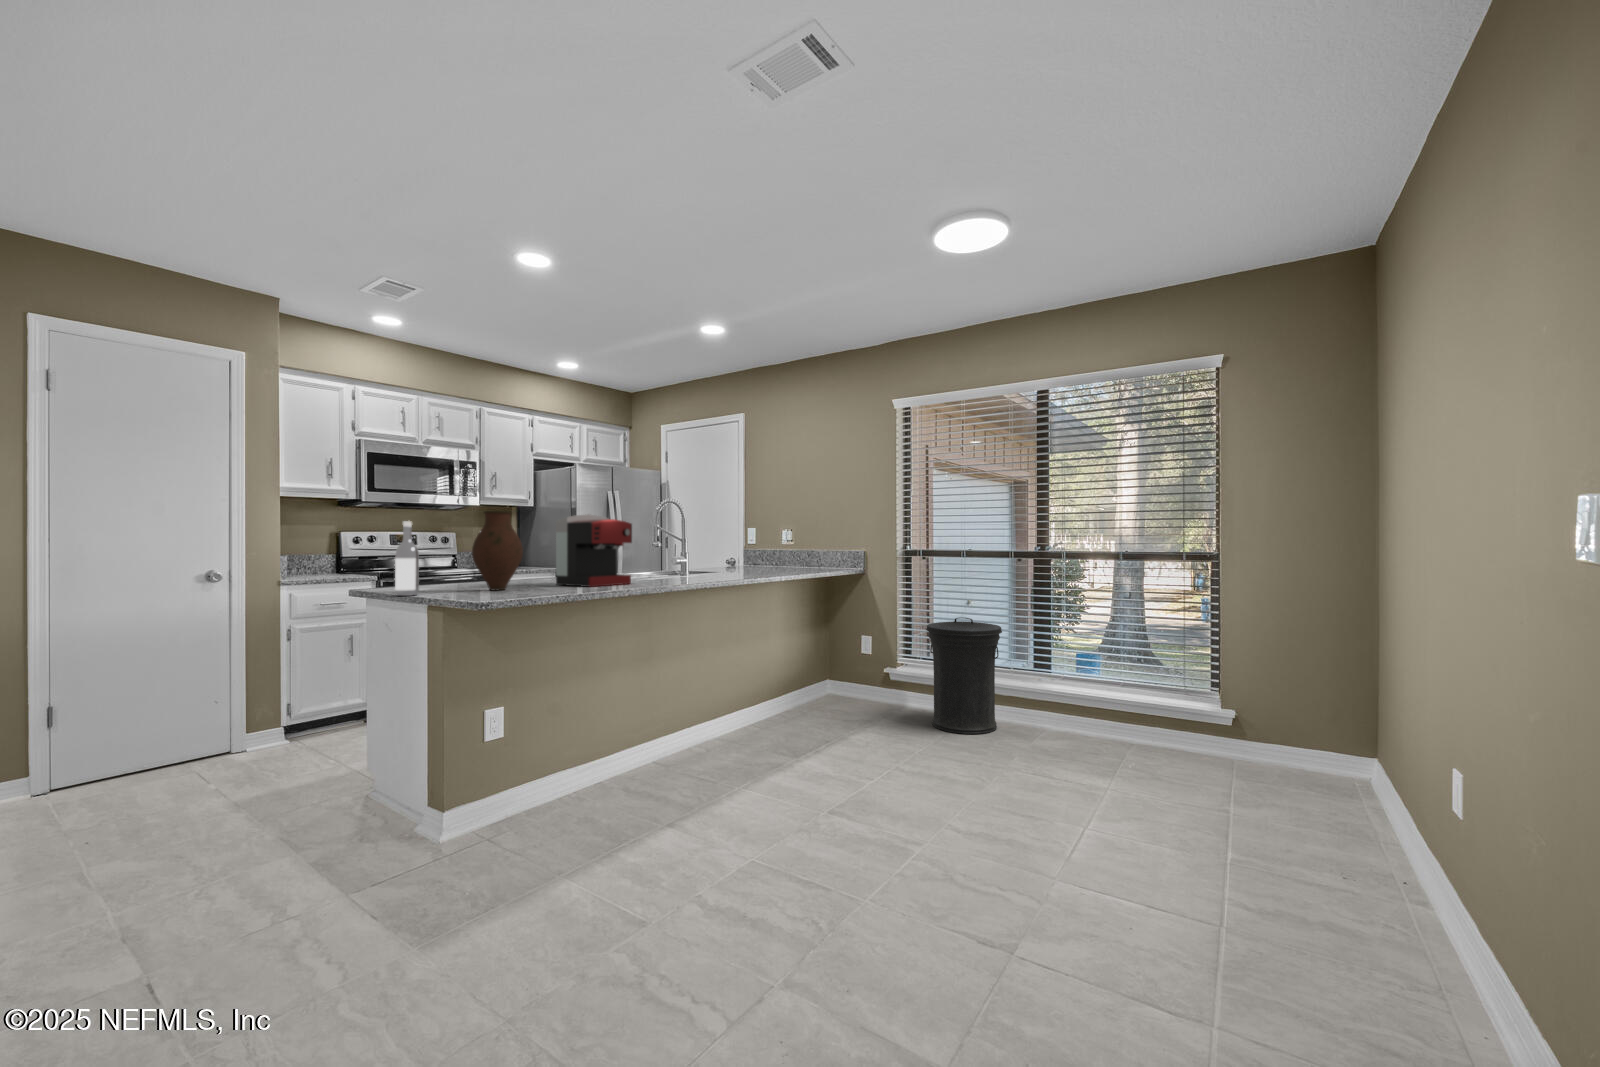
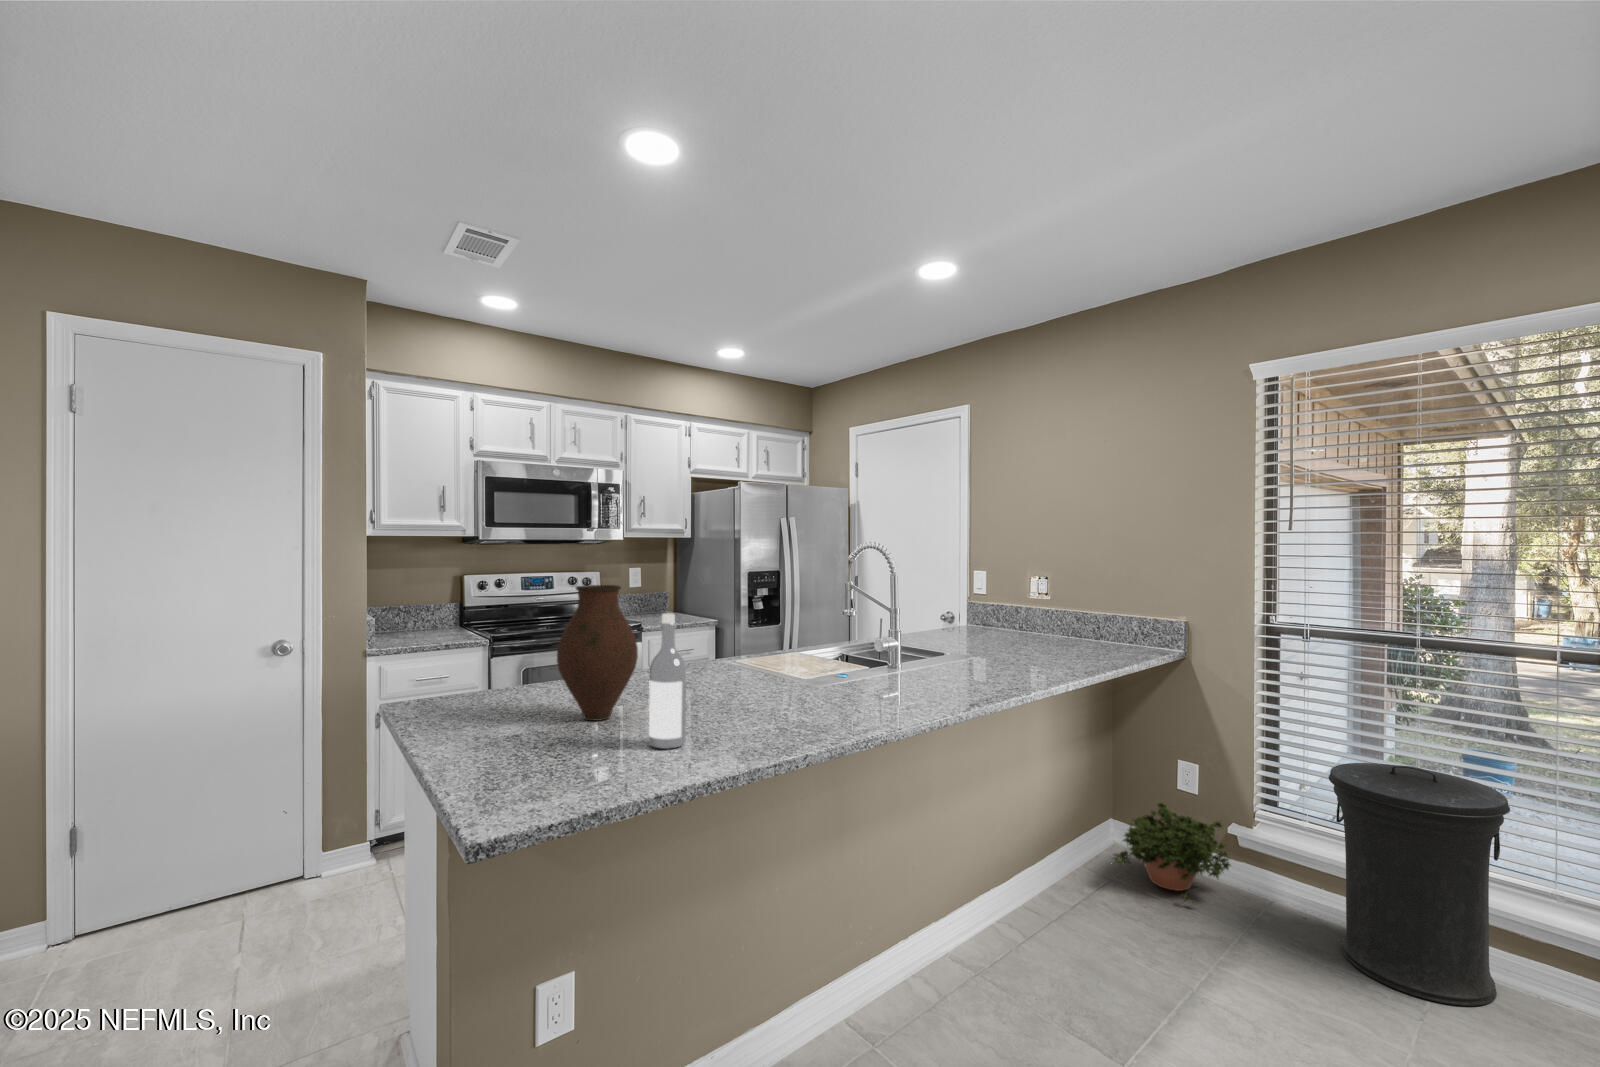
coffee maker: present [556,514,632,587] -> none [696,581,816,712]
wine bottle: present [395,521,419,596] -> present [649,613,686,749]
potted plant: none [818,661,889,715] -> present [1113,802,1231,903]

